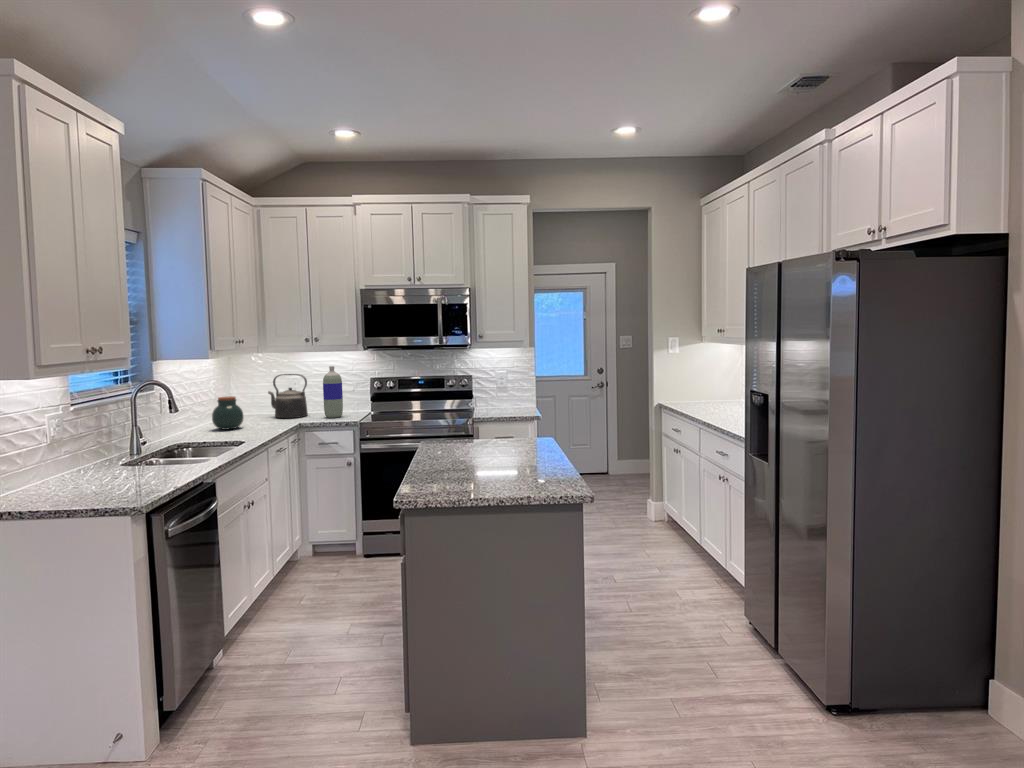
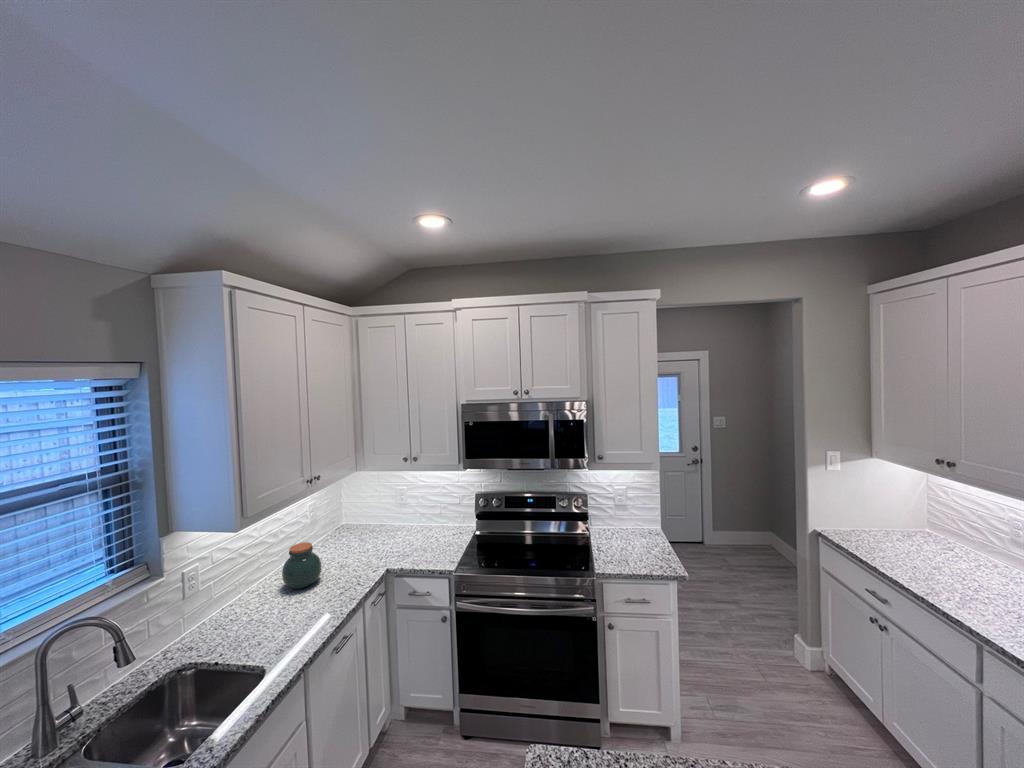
bottle: present [323,366,343,418] -> none [418,492,441,554]
kettle: present [268,374,308,418] -> none [363,495,405,550]

